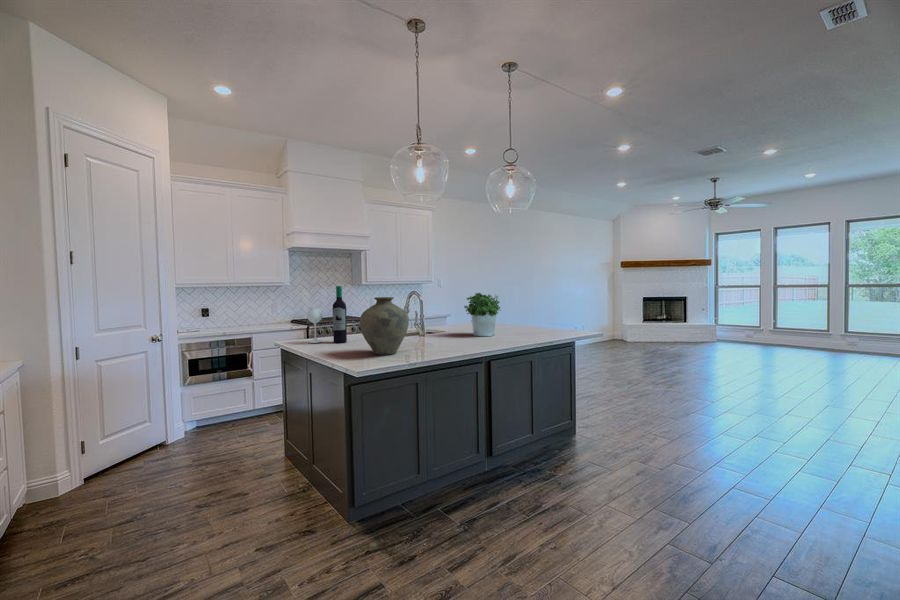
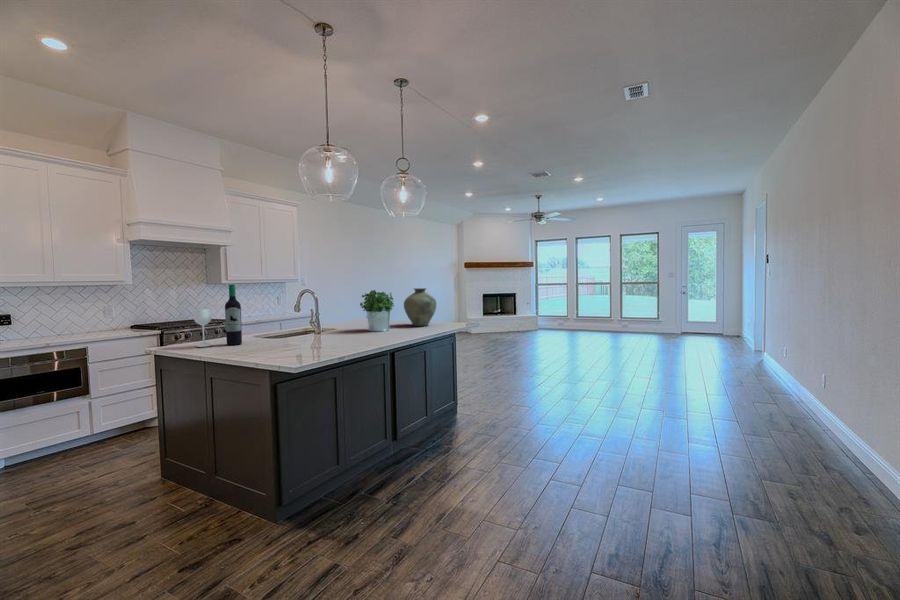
vase: present [360,297,409,355] -> present [404,288,436,326]

